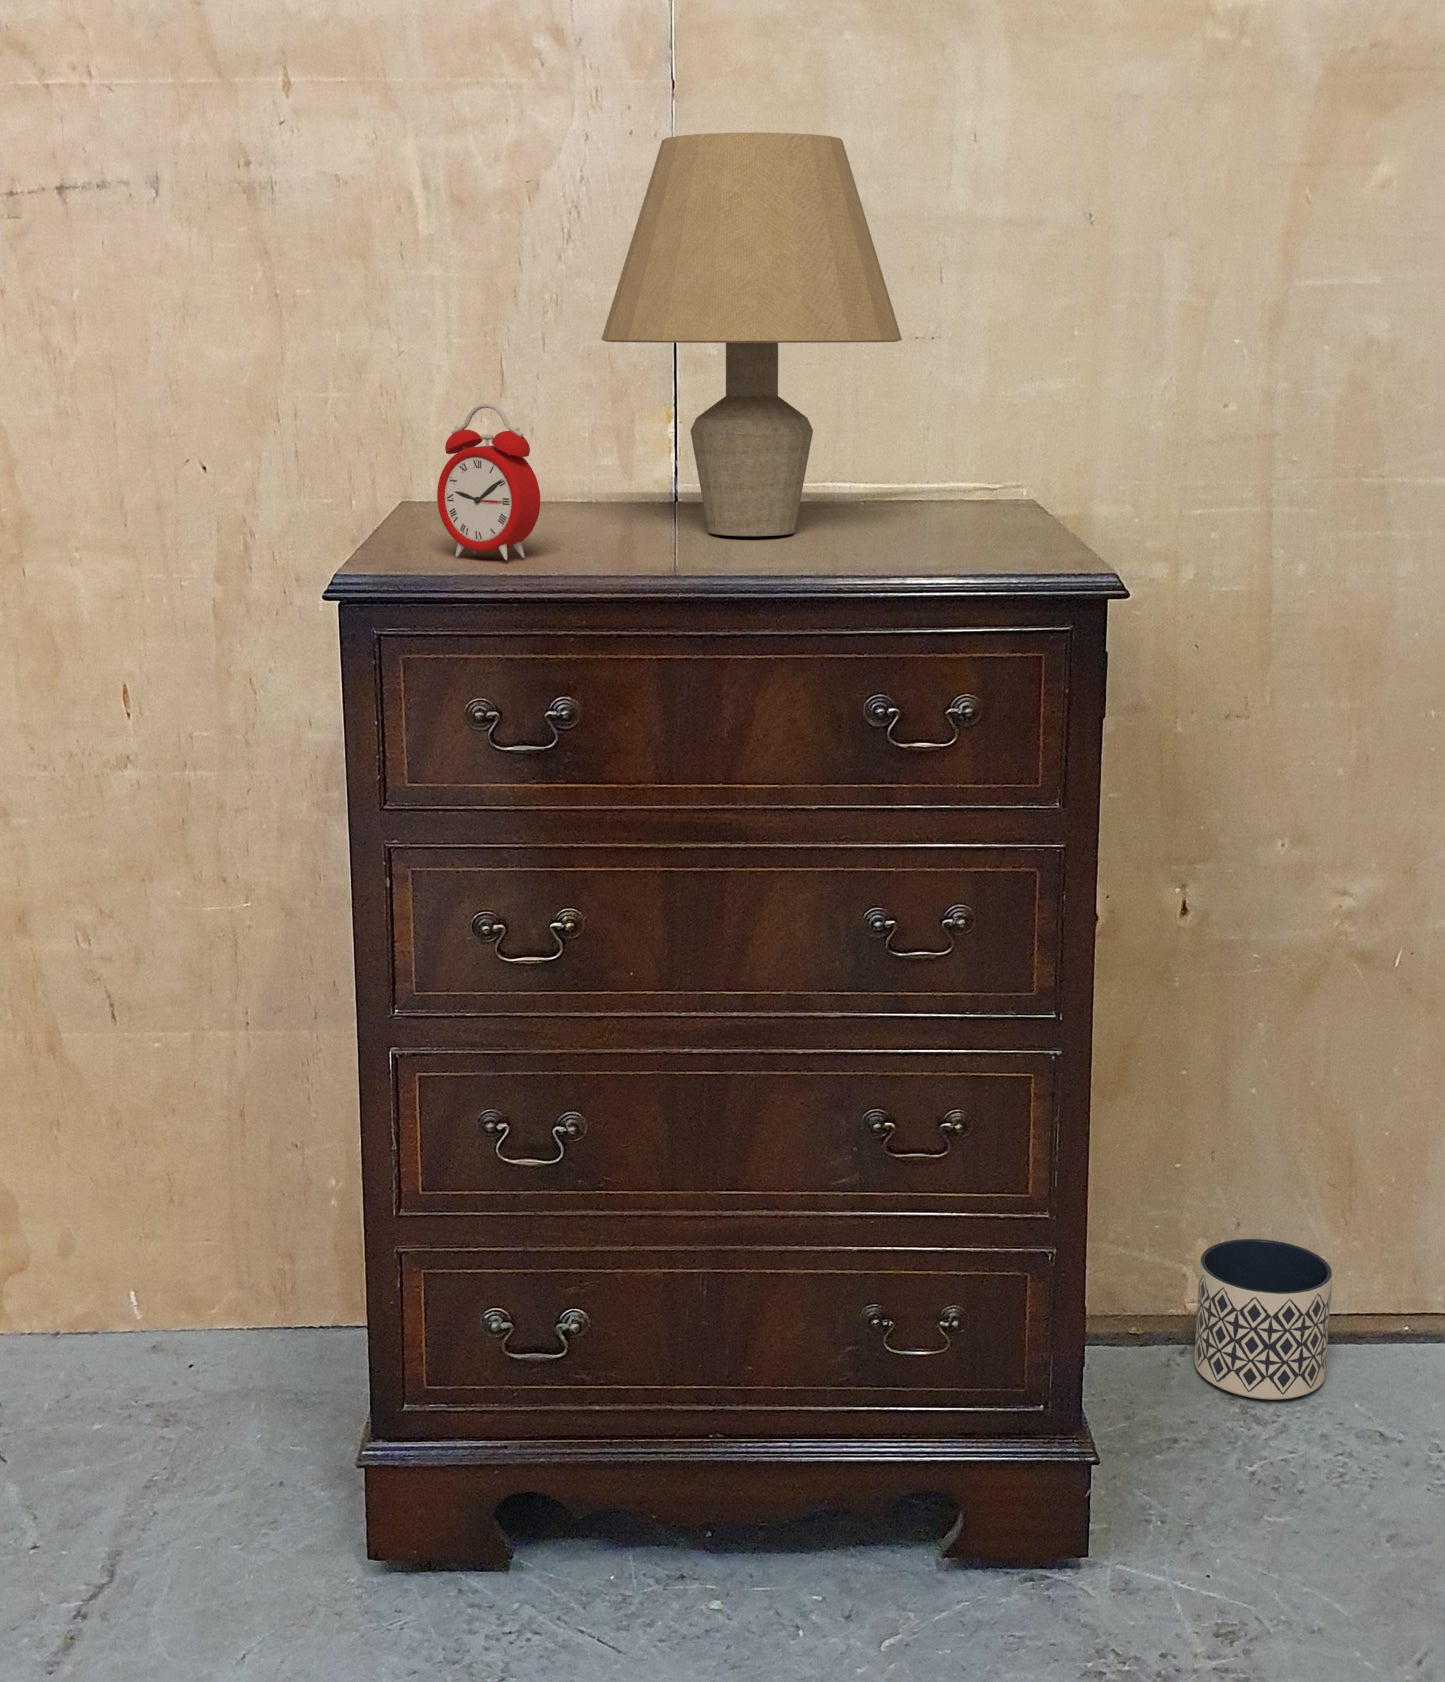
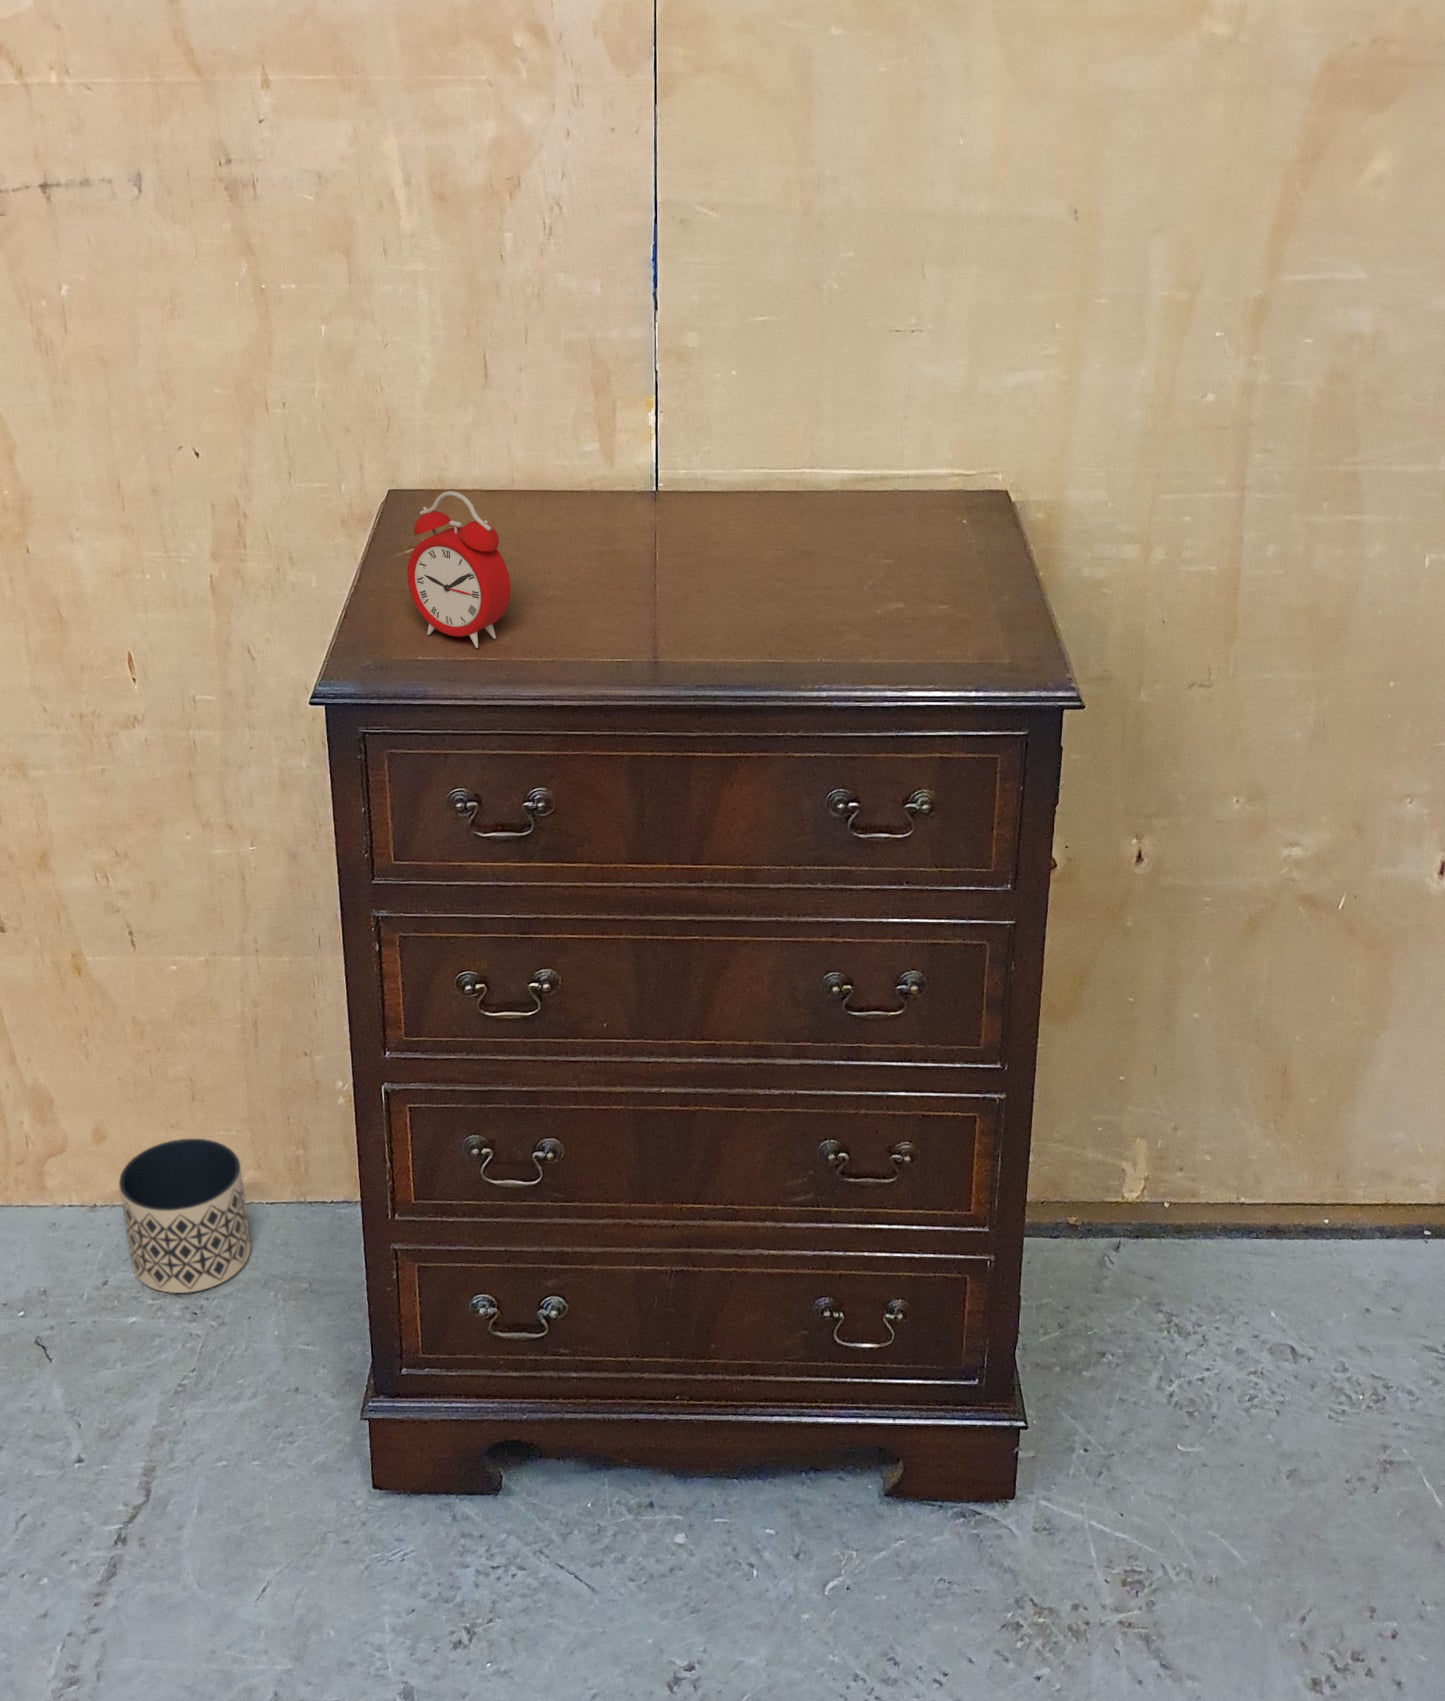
table lamp: present [601,132,902,536] -> none [574,167,884,587]
planter: present [1194,1239,1332,1400] -> present [119,1139,251,1293]

